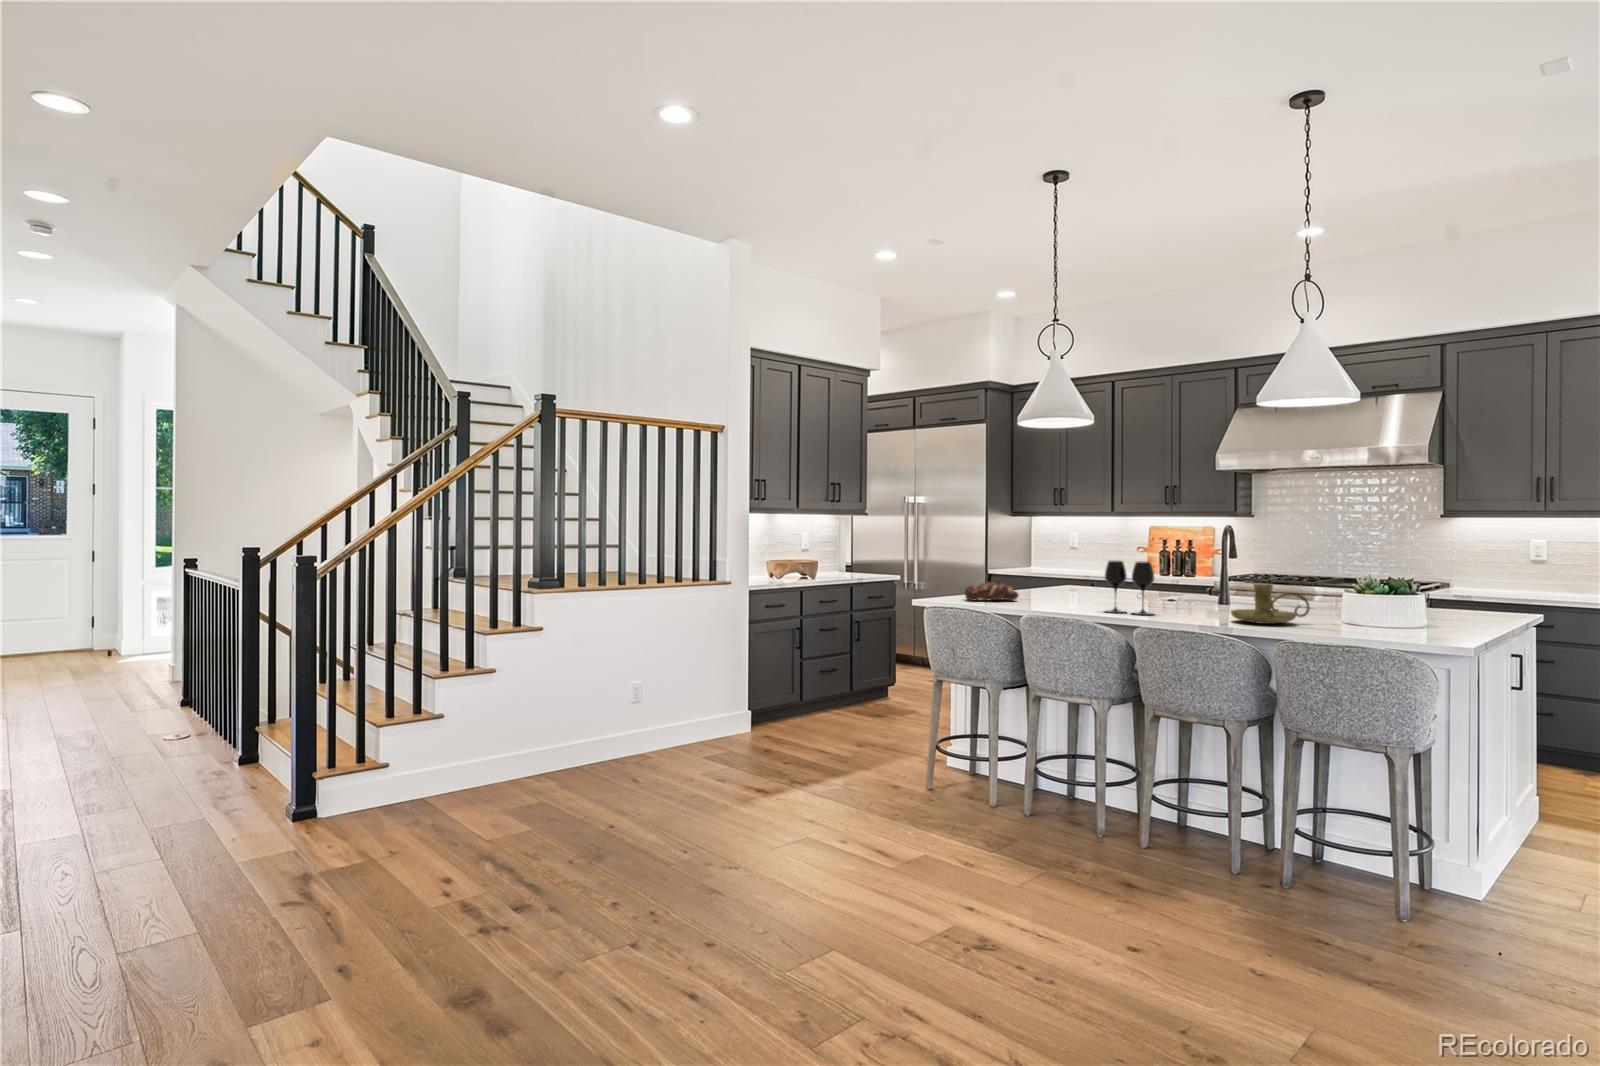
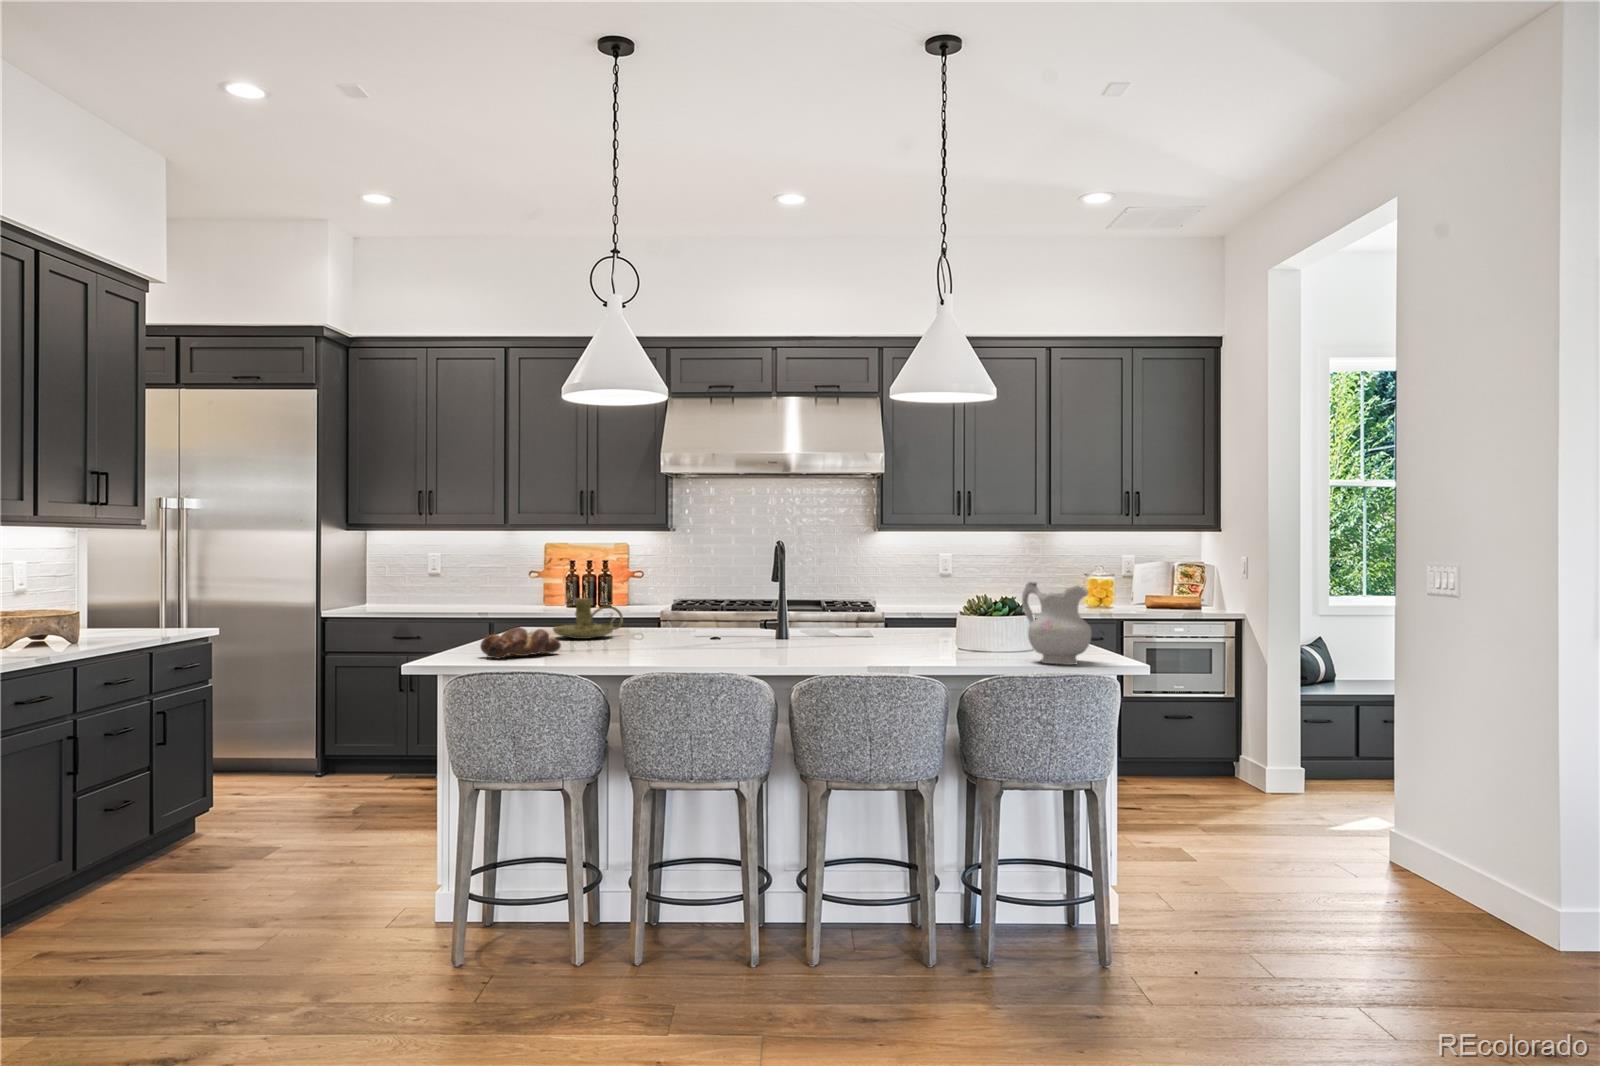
wine glass: present [1105,561,1154,615] -> none [713,588,780,659]
ceramic pitcher: none [1353,564,1421,641] -> present [1022,582,1091,665]
candle holder: present [1231,583,1310,624] -> present [553,598,623,639]

